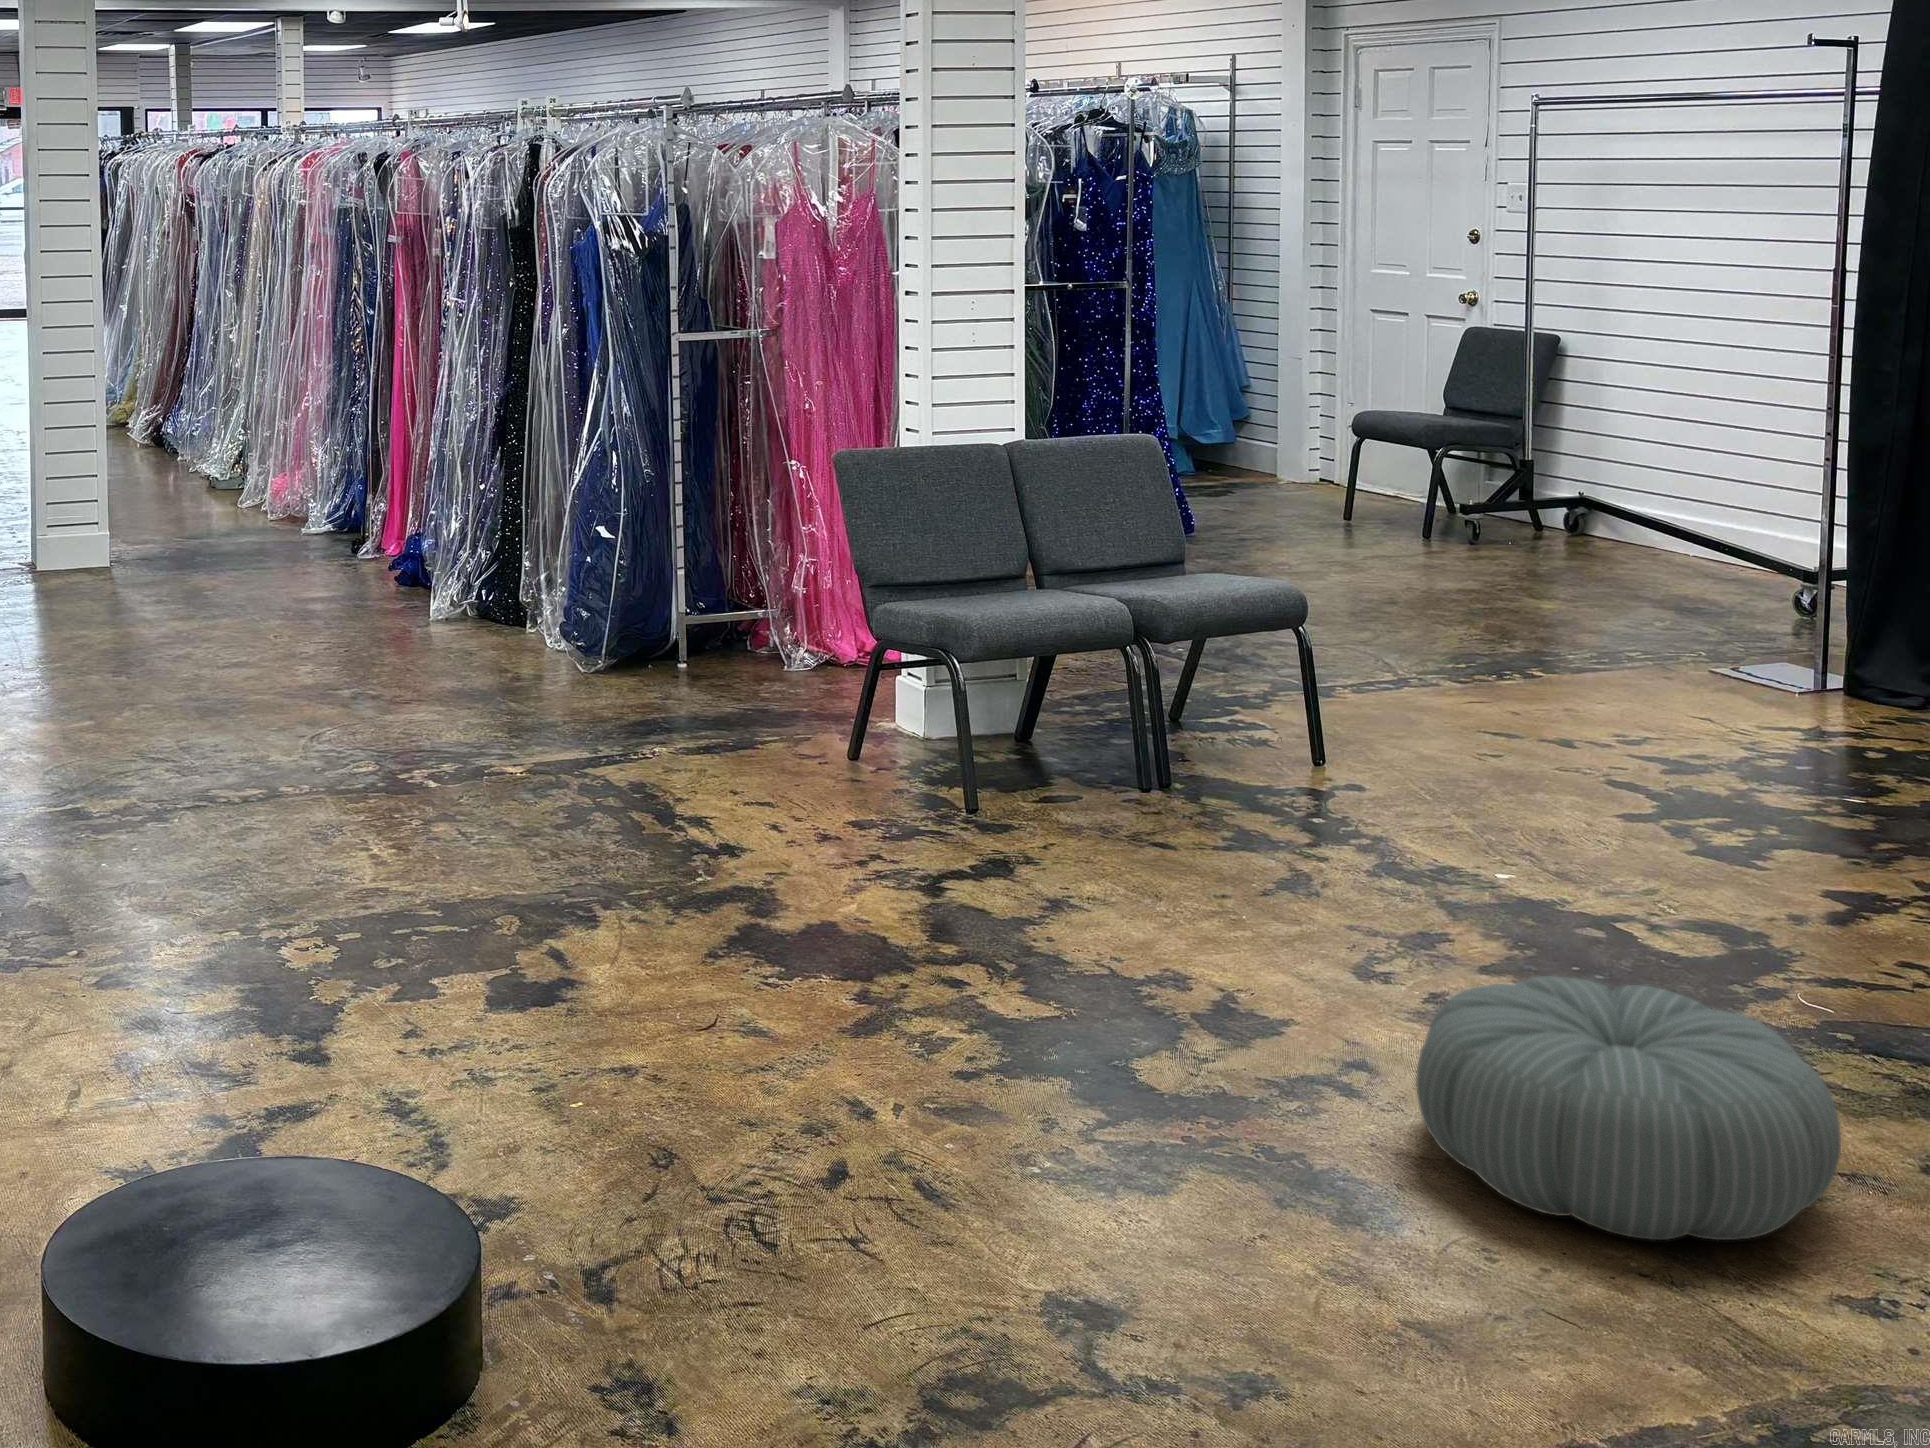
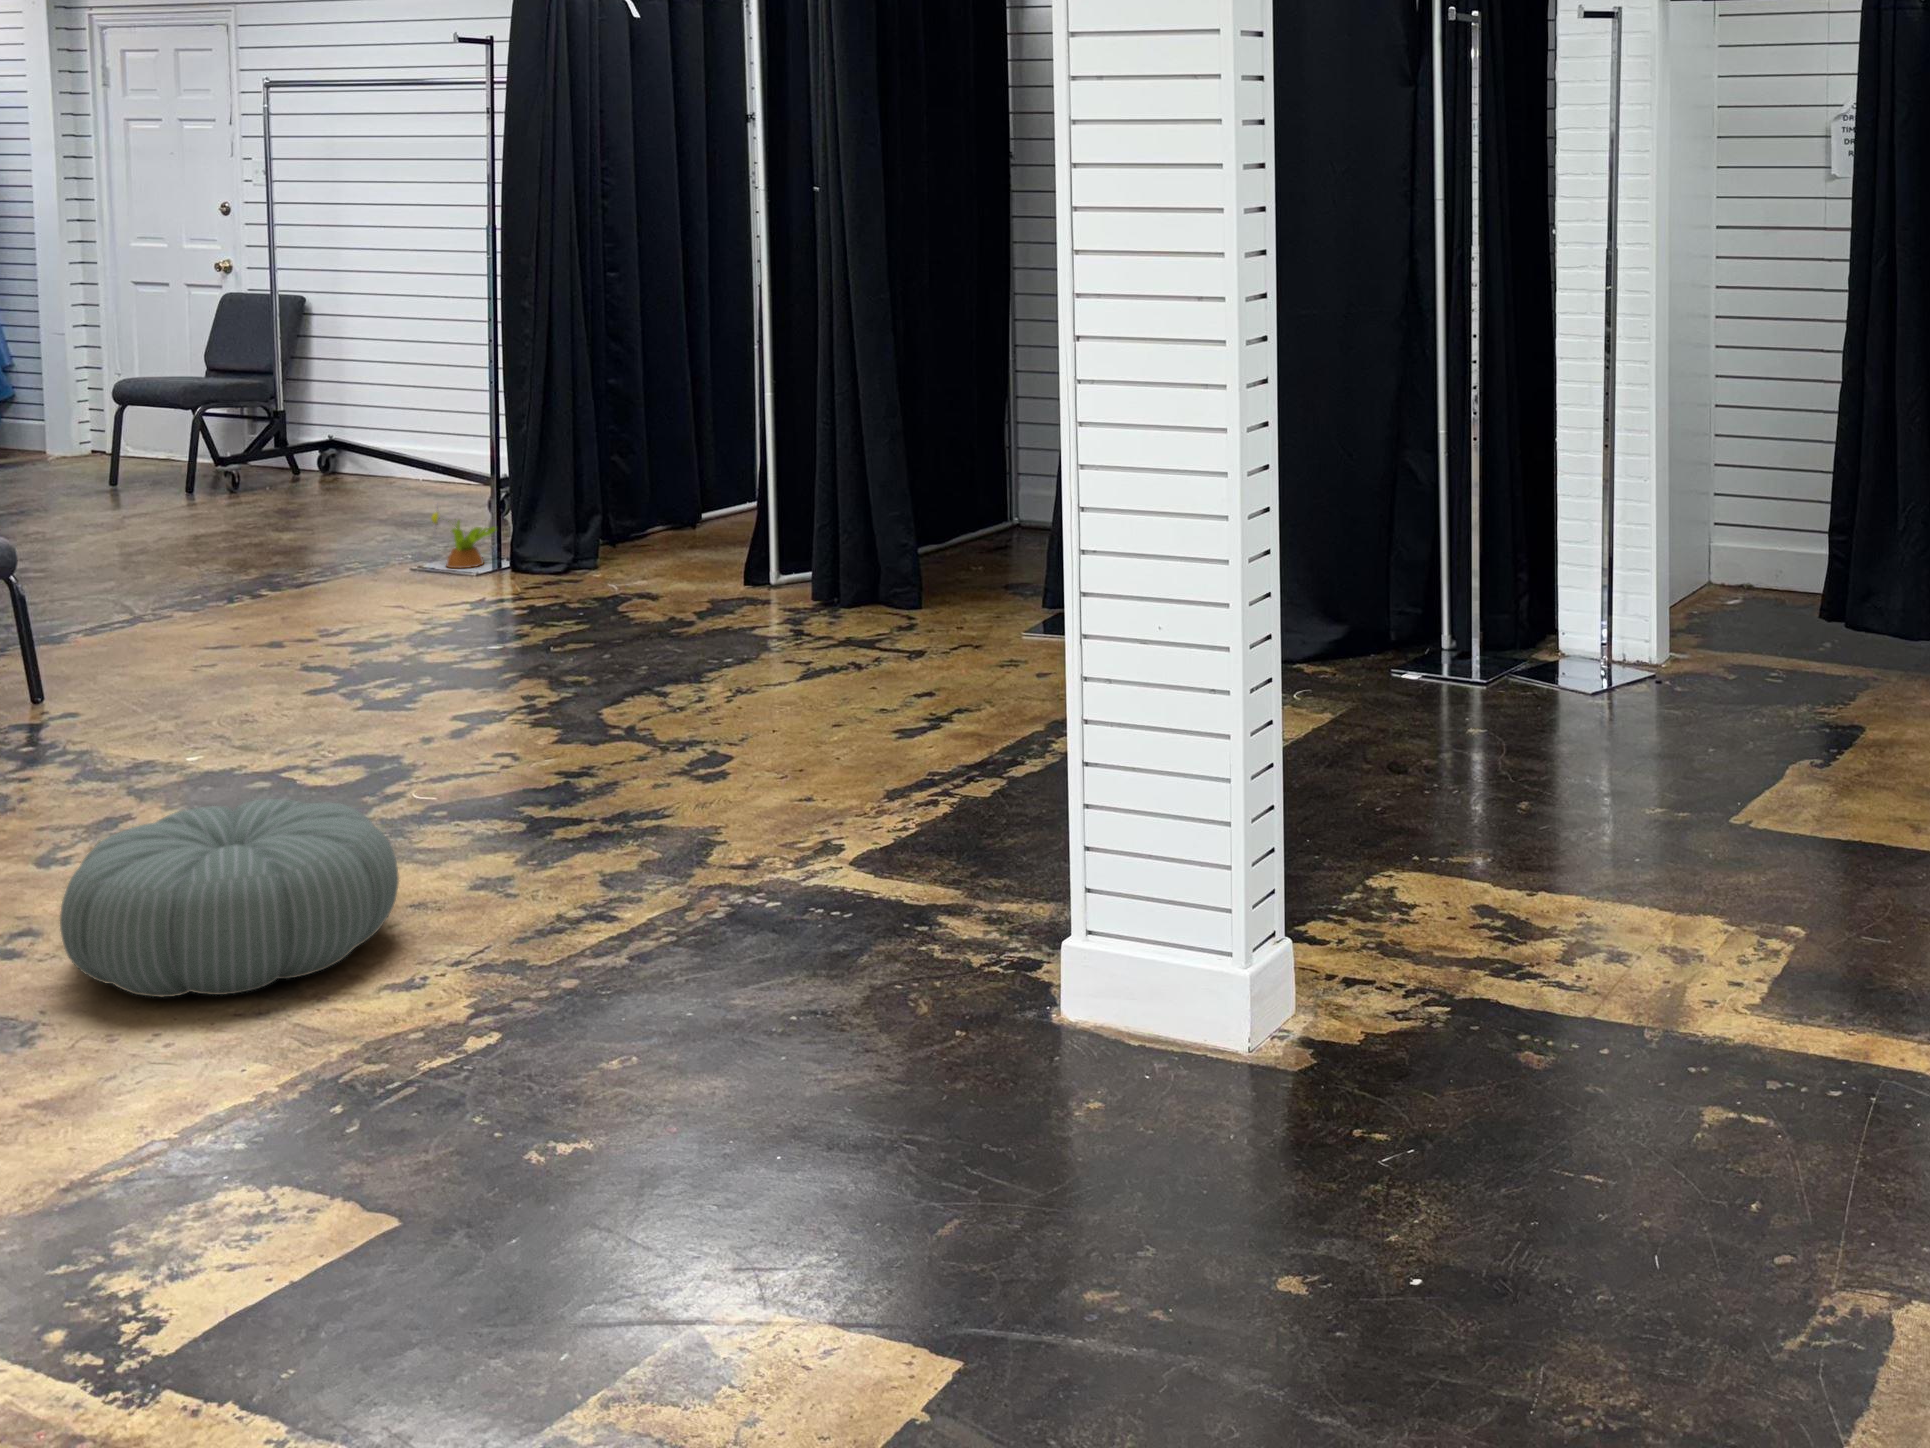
decorative plant: none [1741,596,1833,683] -> present [431,506,496,568]

